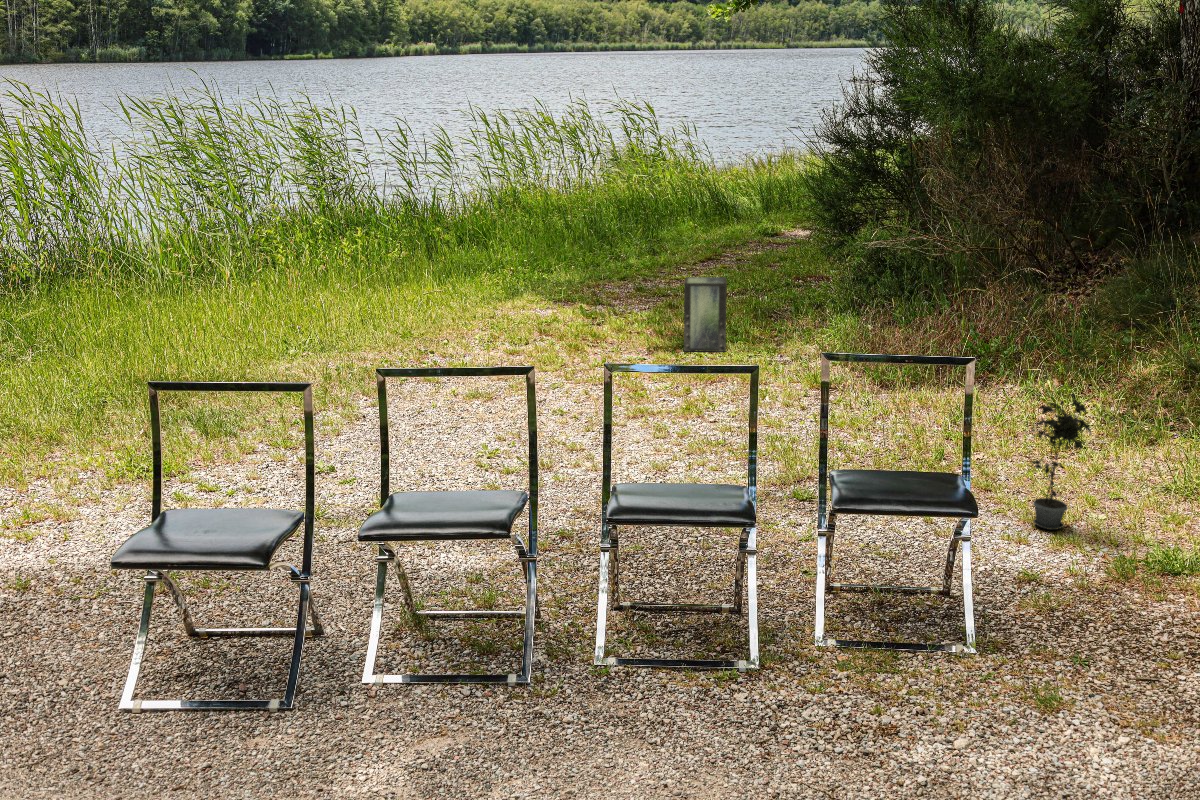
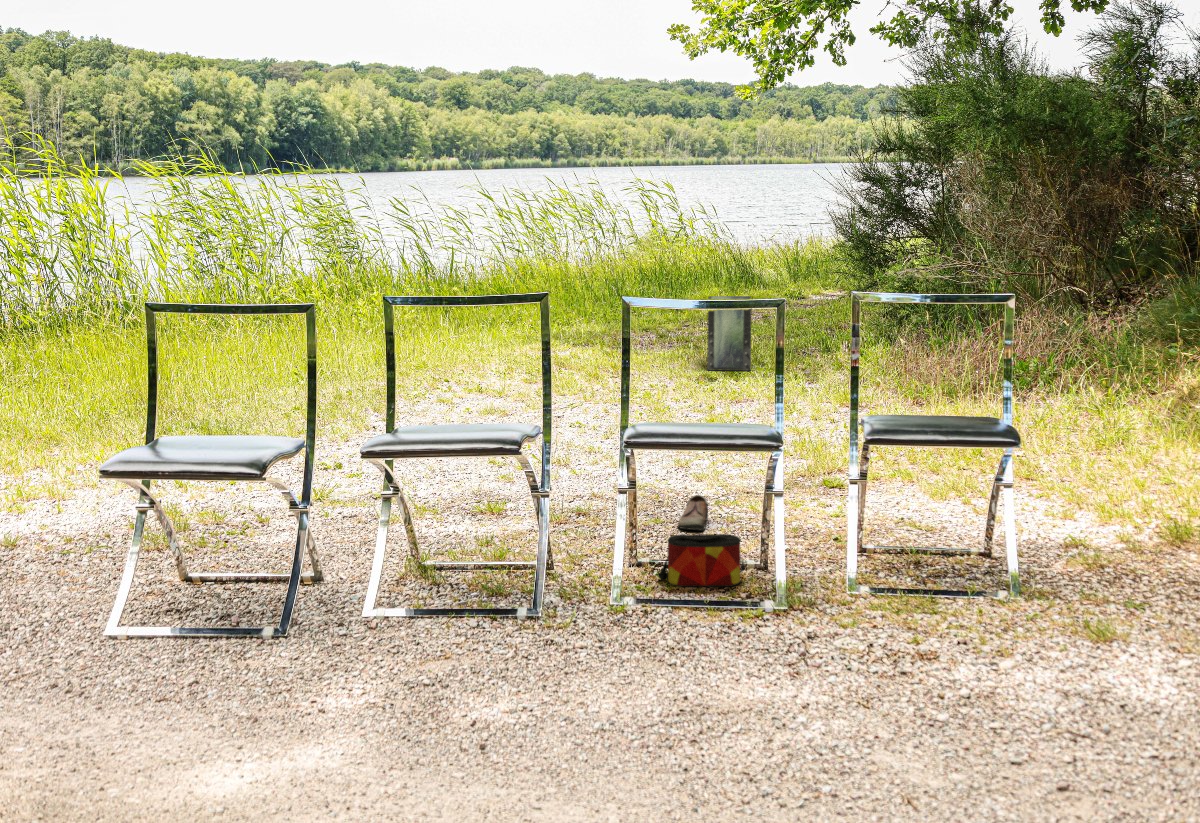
potted plant: present [1029,394,1091,530] -> none [1069,358,1139,504]
shoe: none [656,521,685,560] -> present [678,495,708,530]
bag: none [638,587,720,640] -> present [658,534,745,587]

